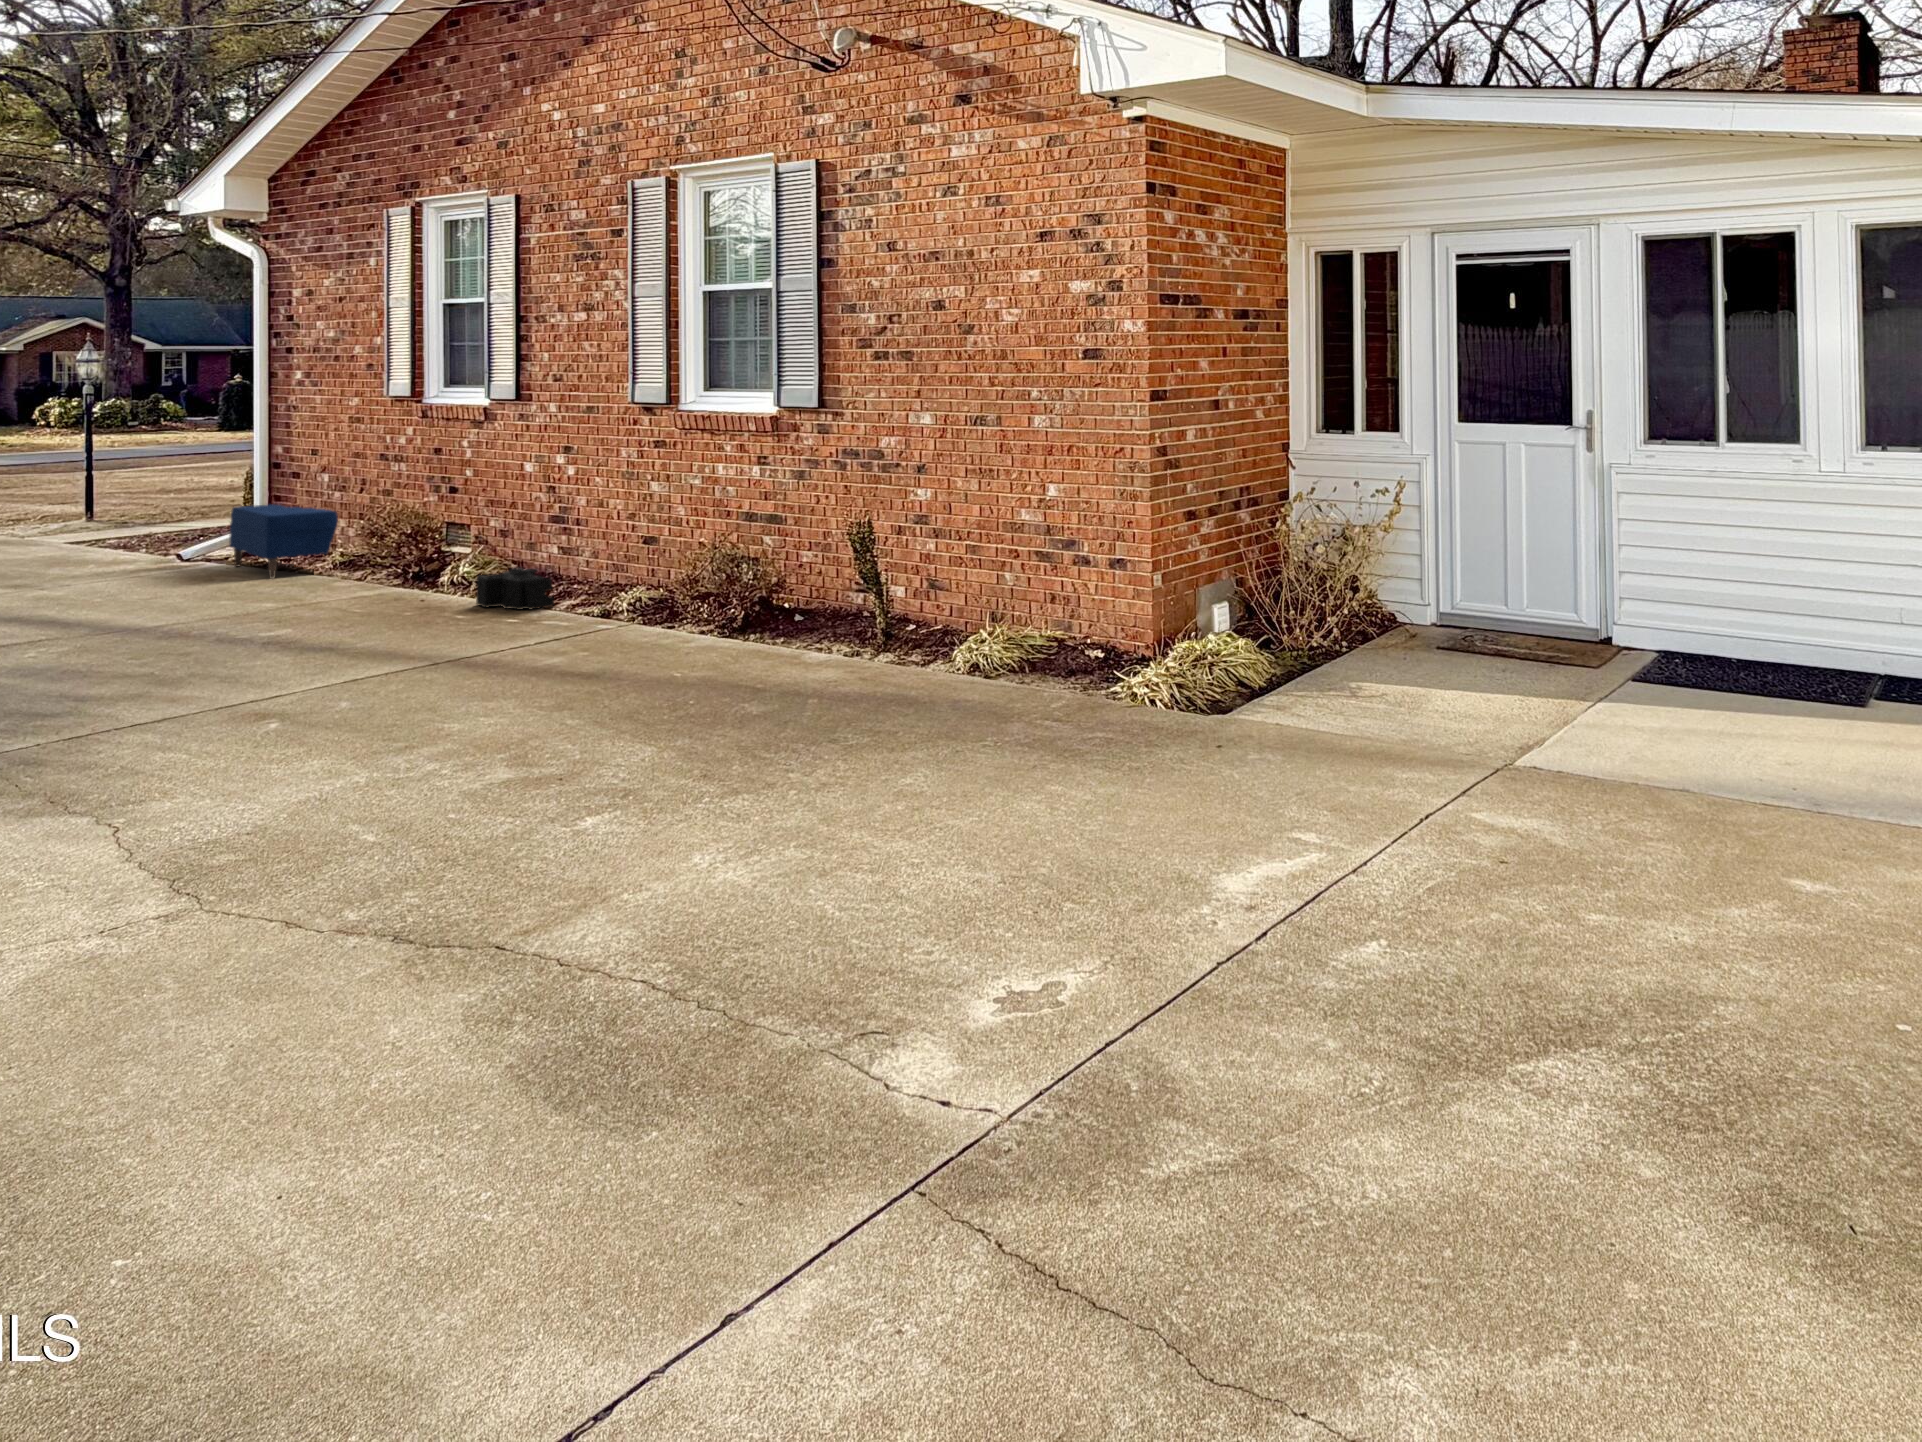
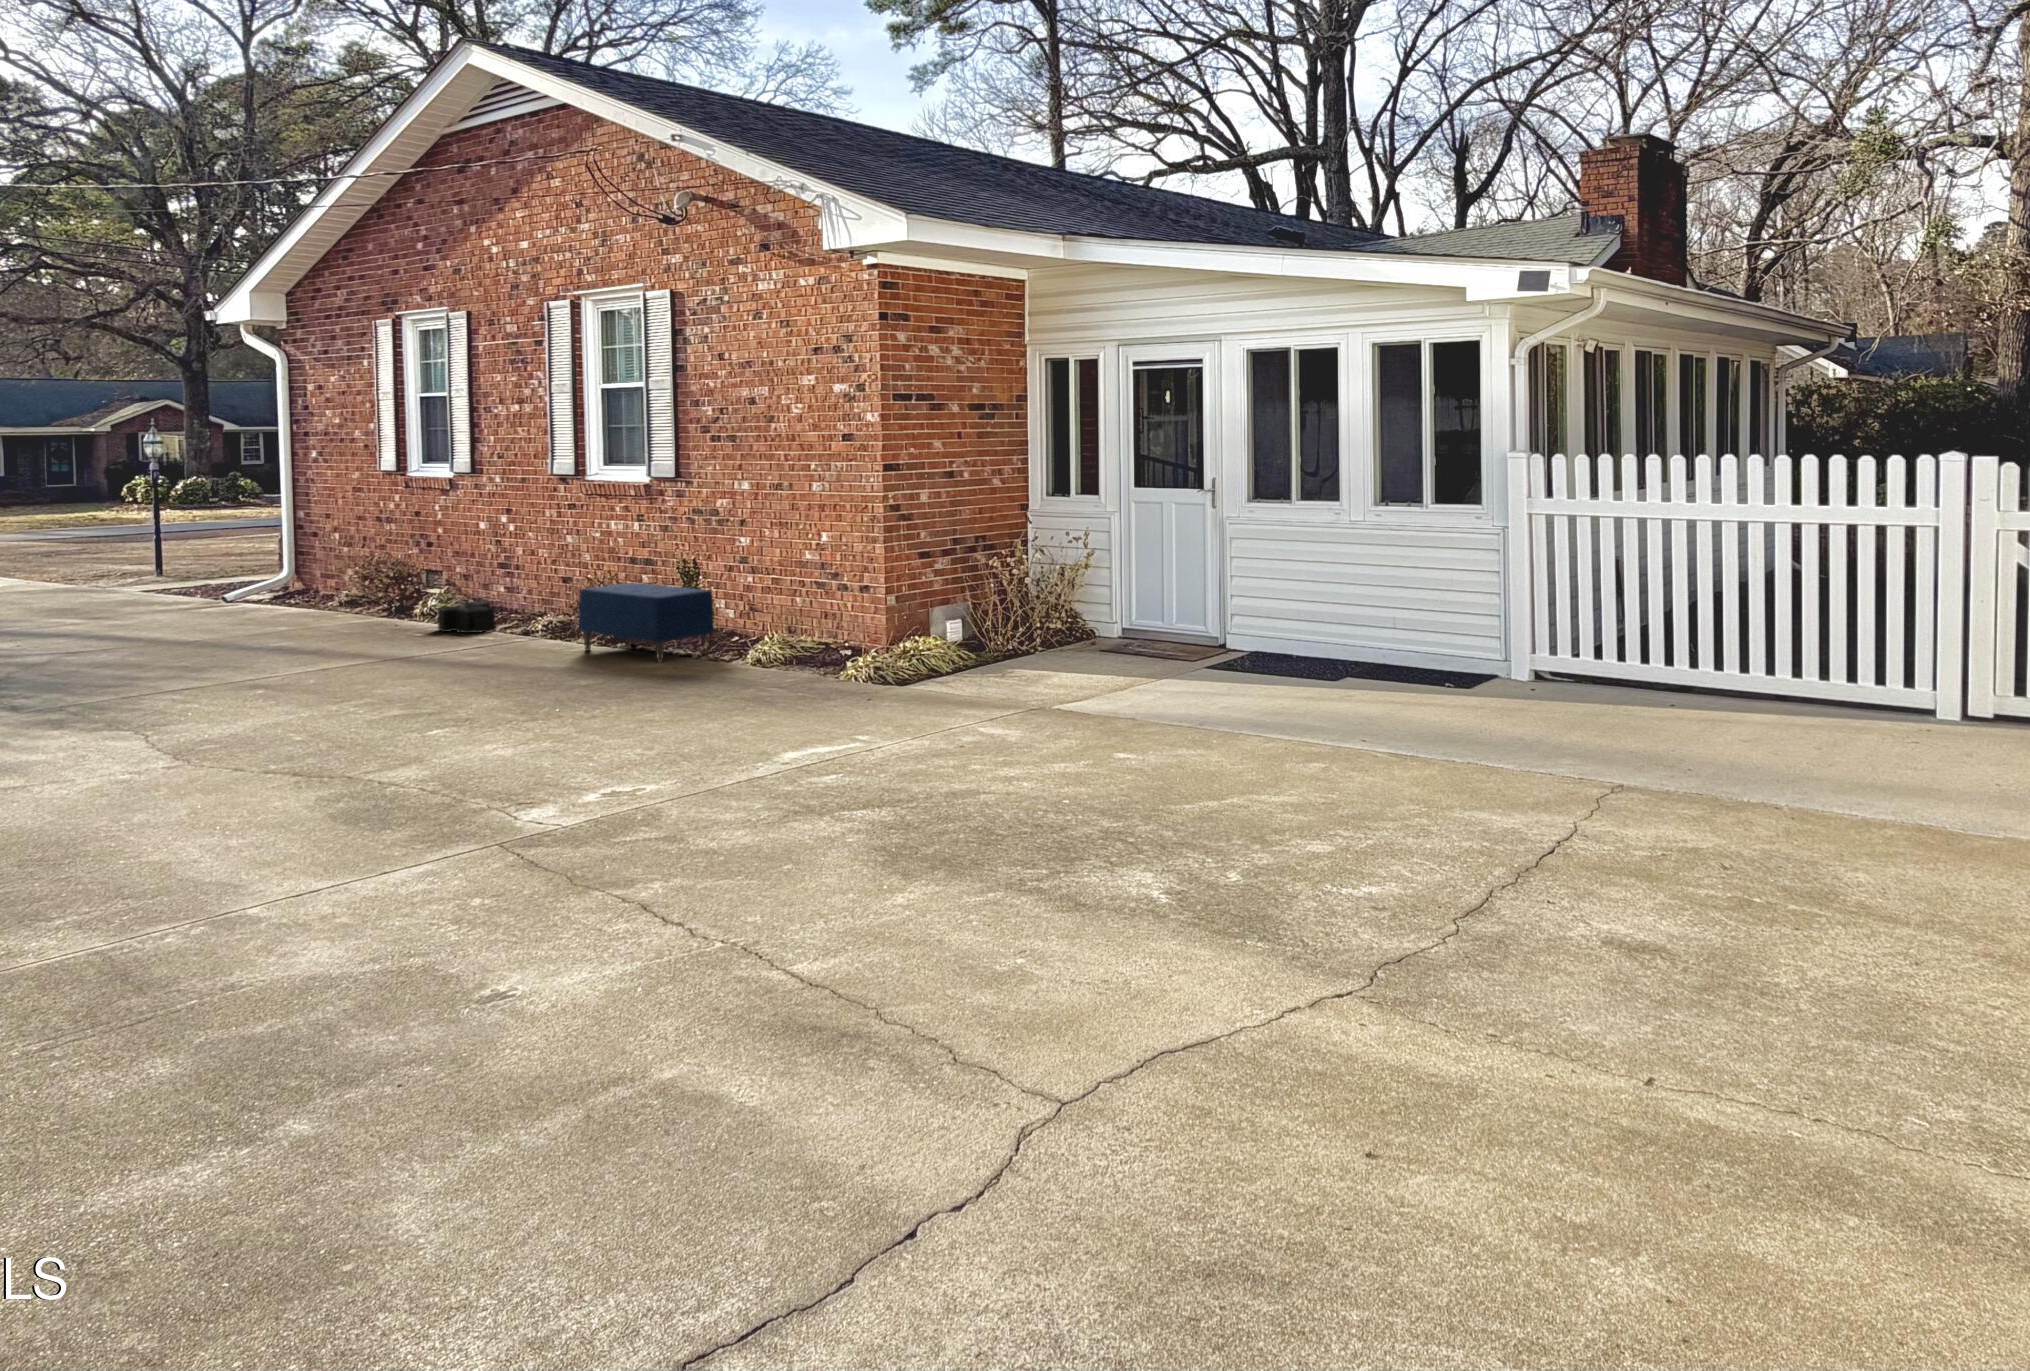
bench: present [229,504,338,579] -> present [579,583,713,662]

